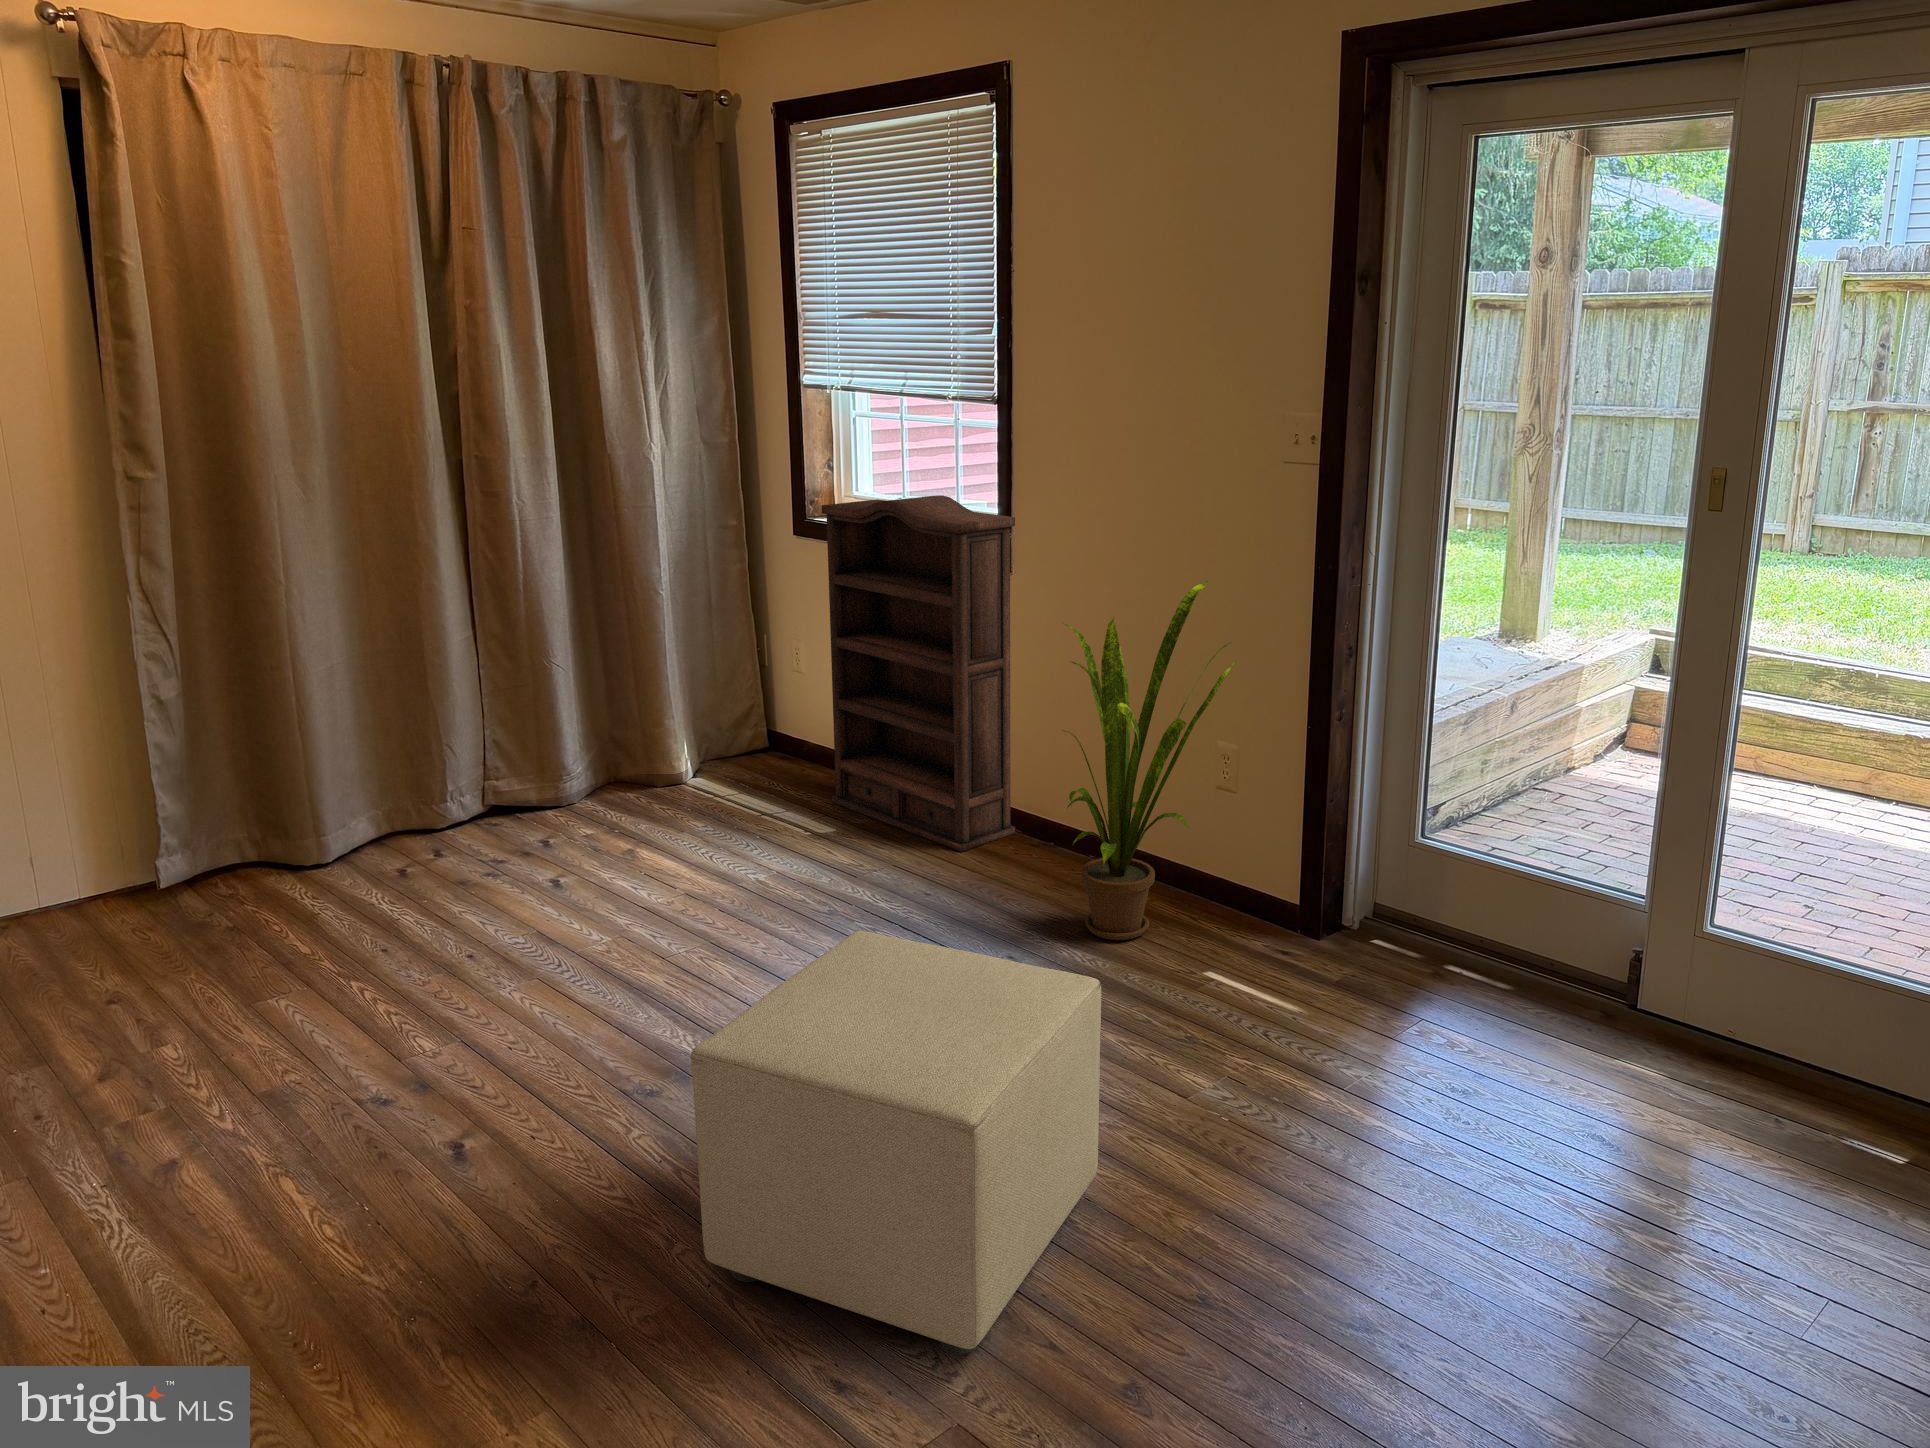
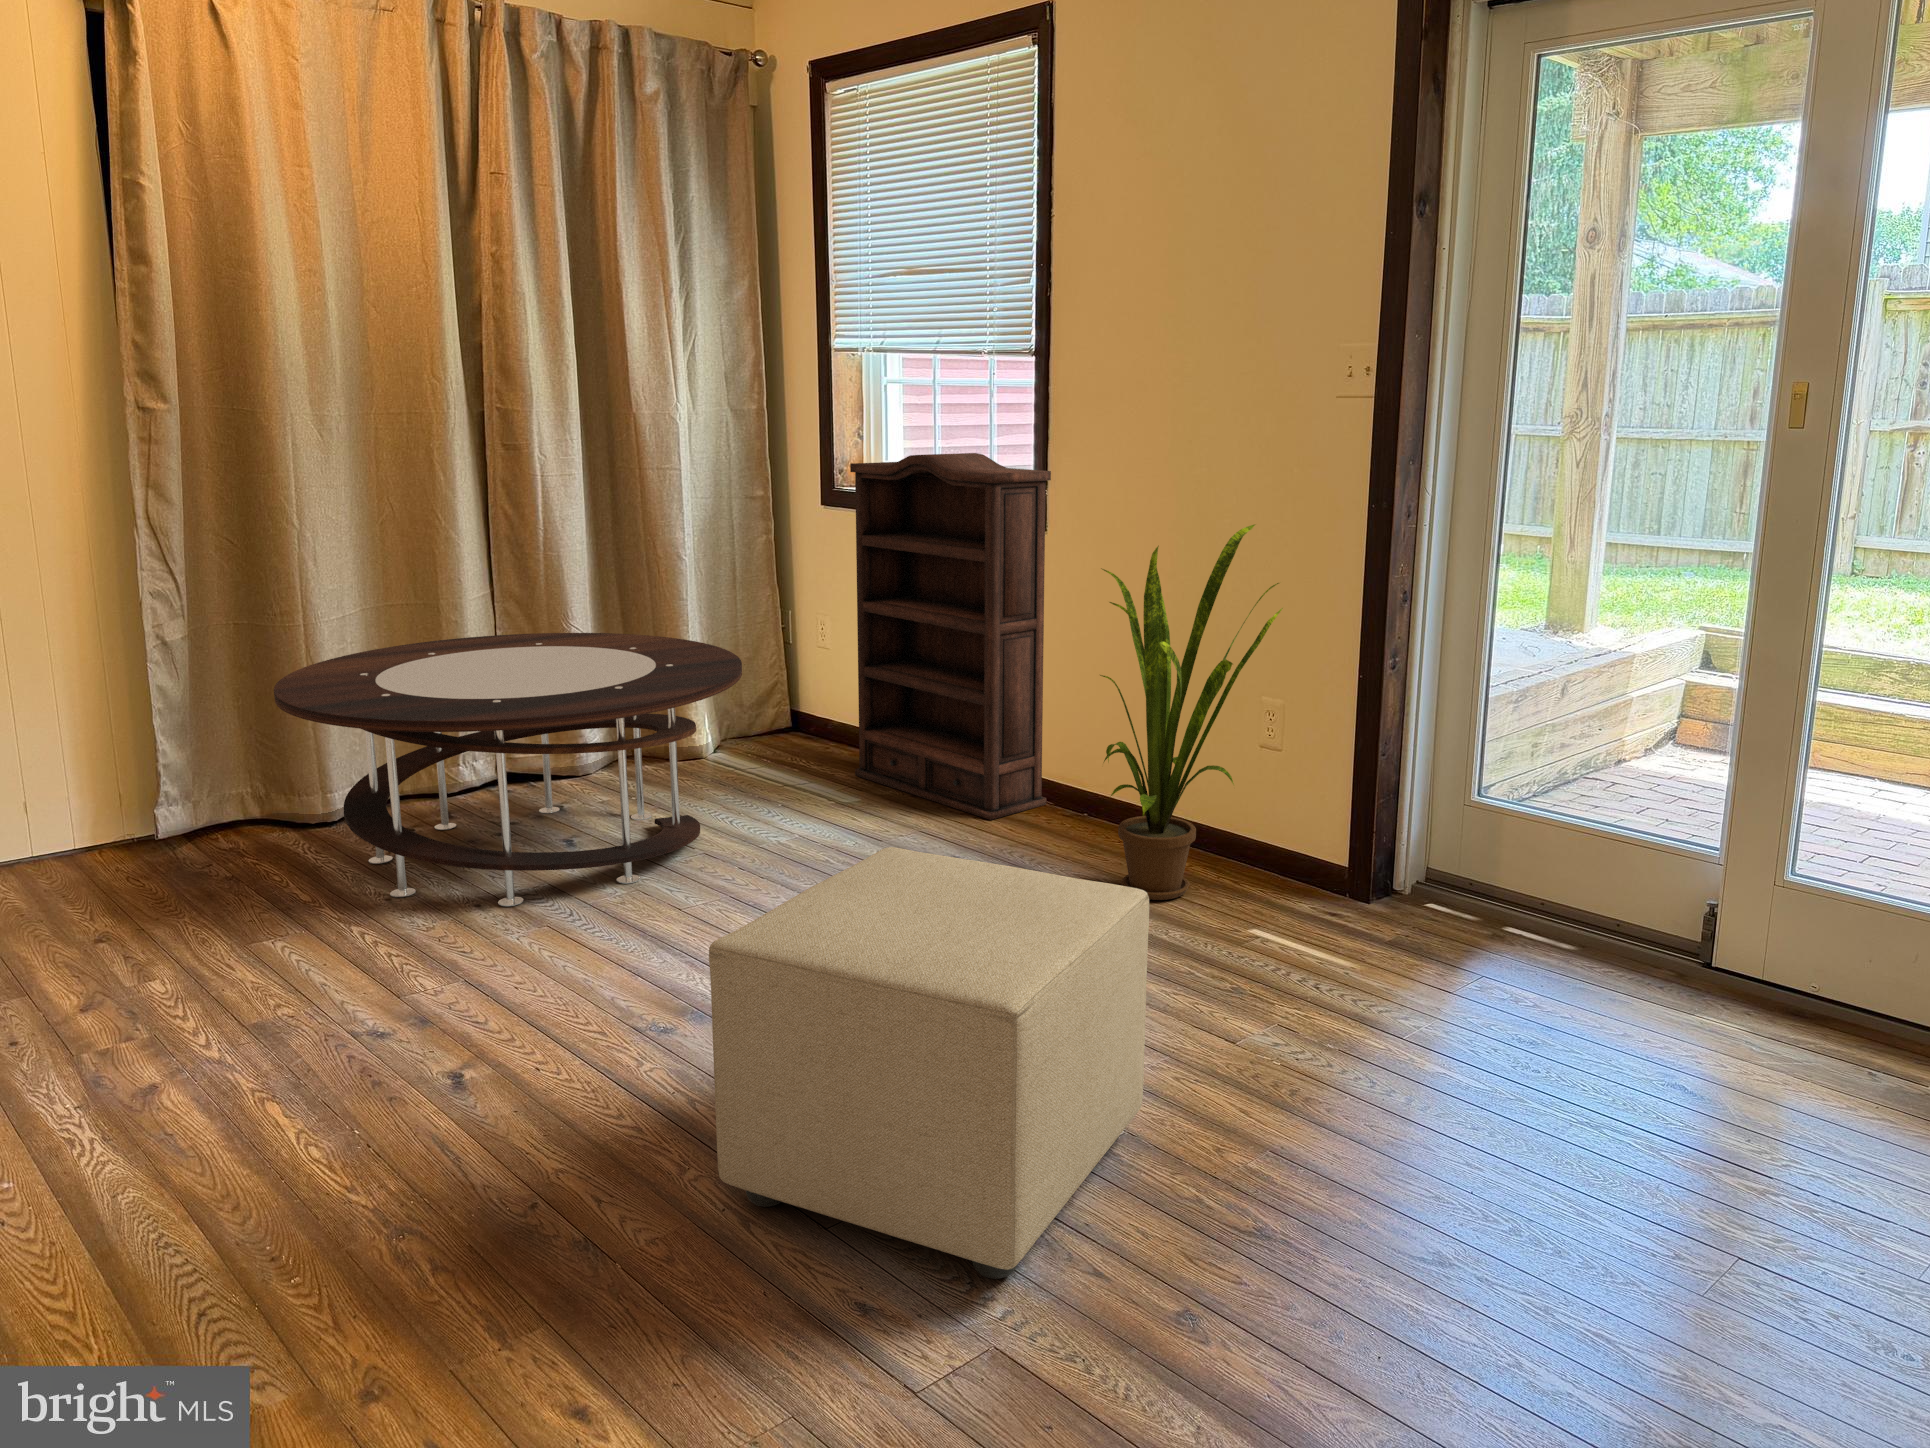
coffee table: none [269,674,720,957] -> present [274,633,742,906]

